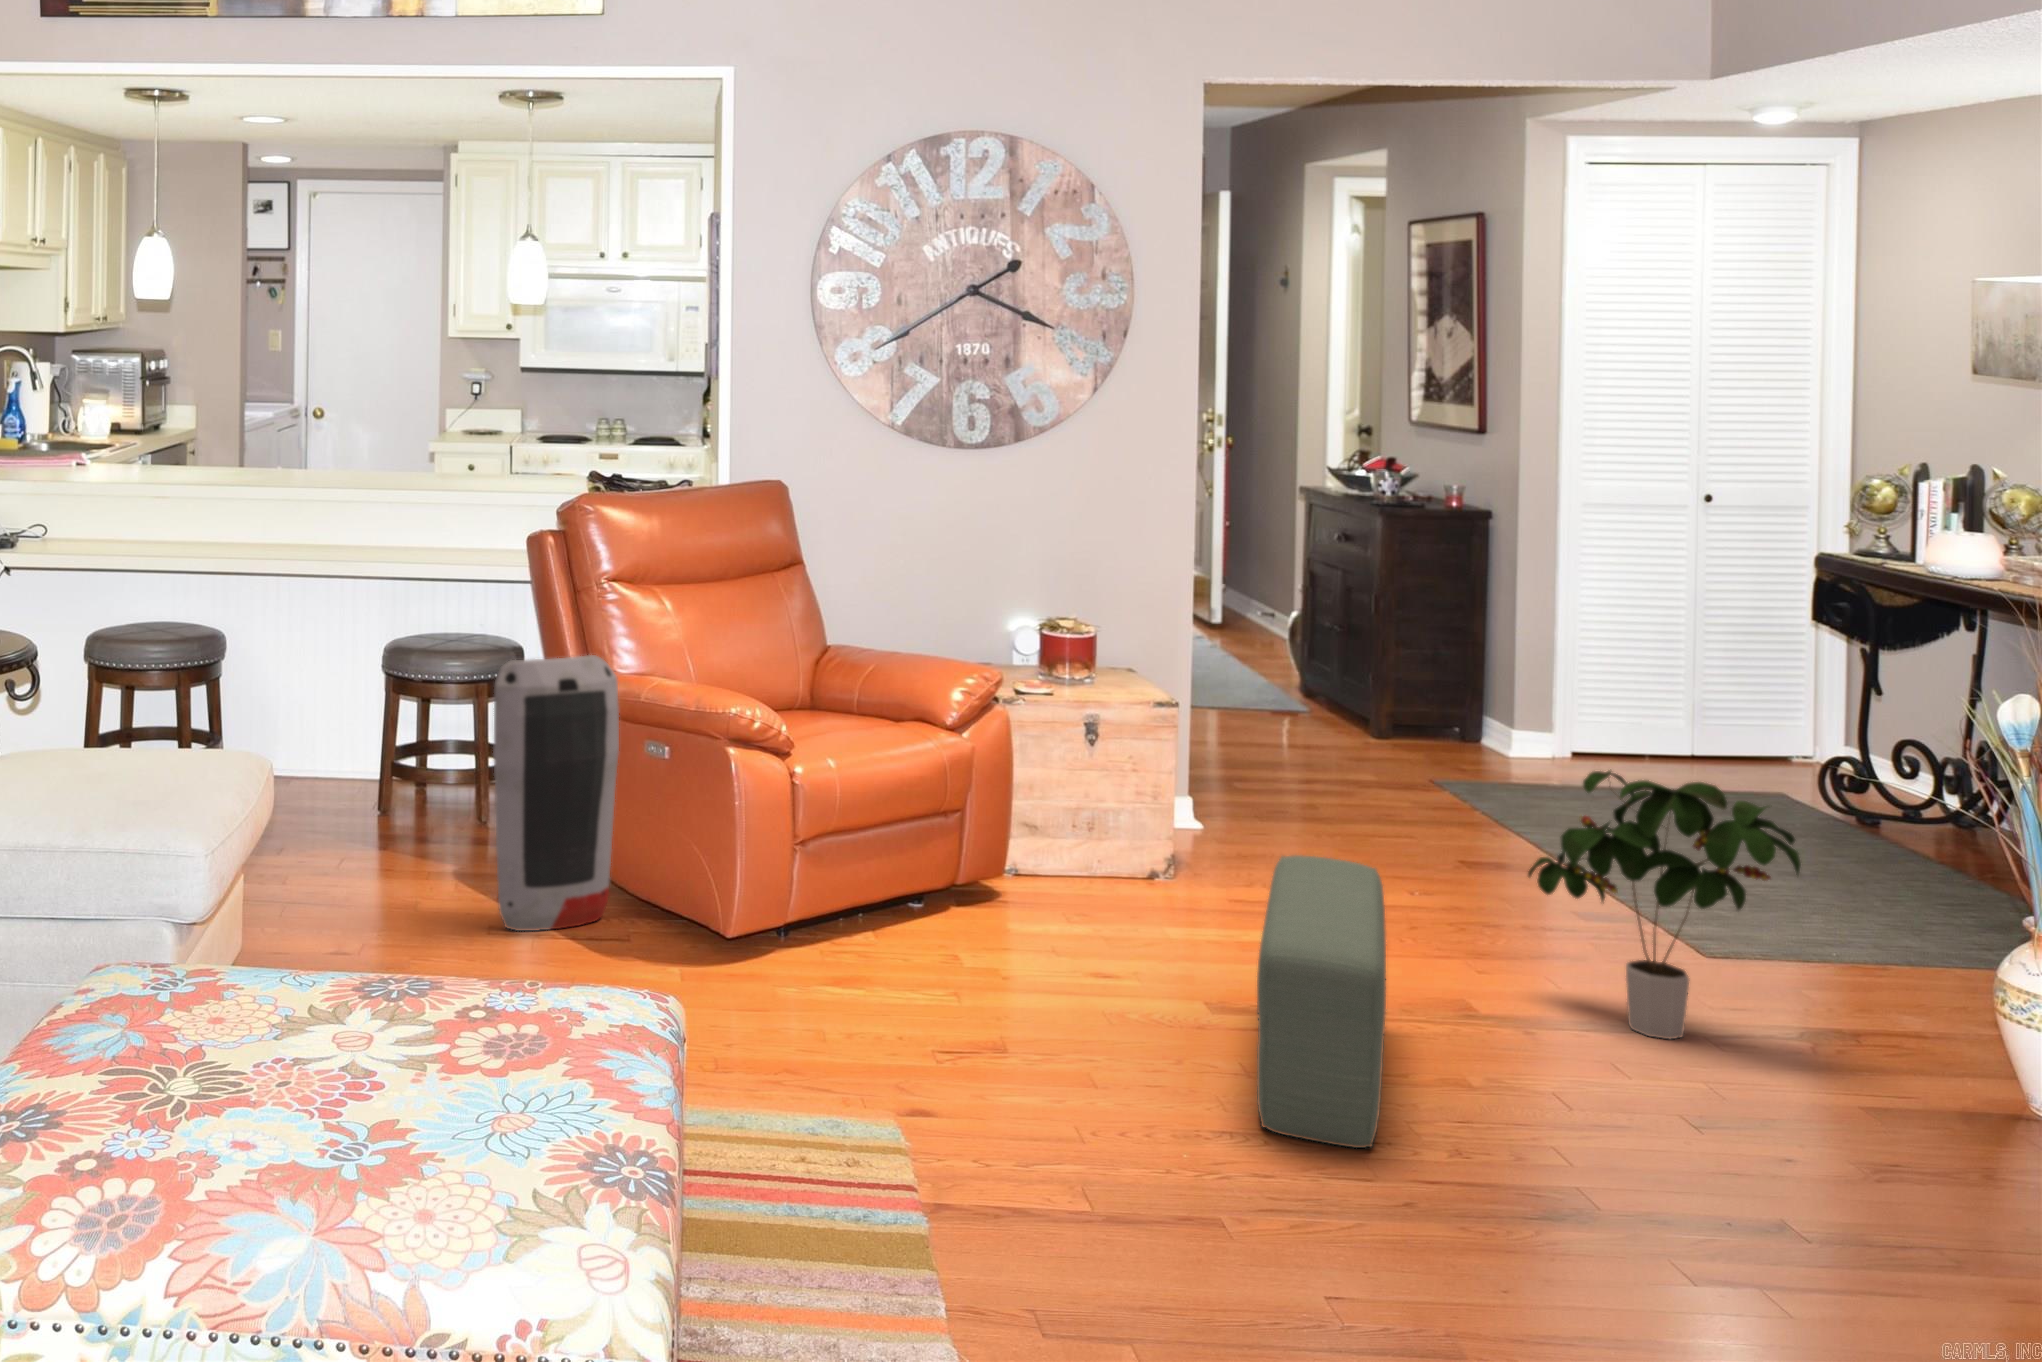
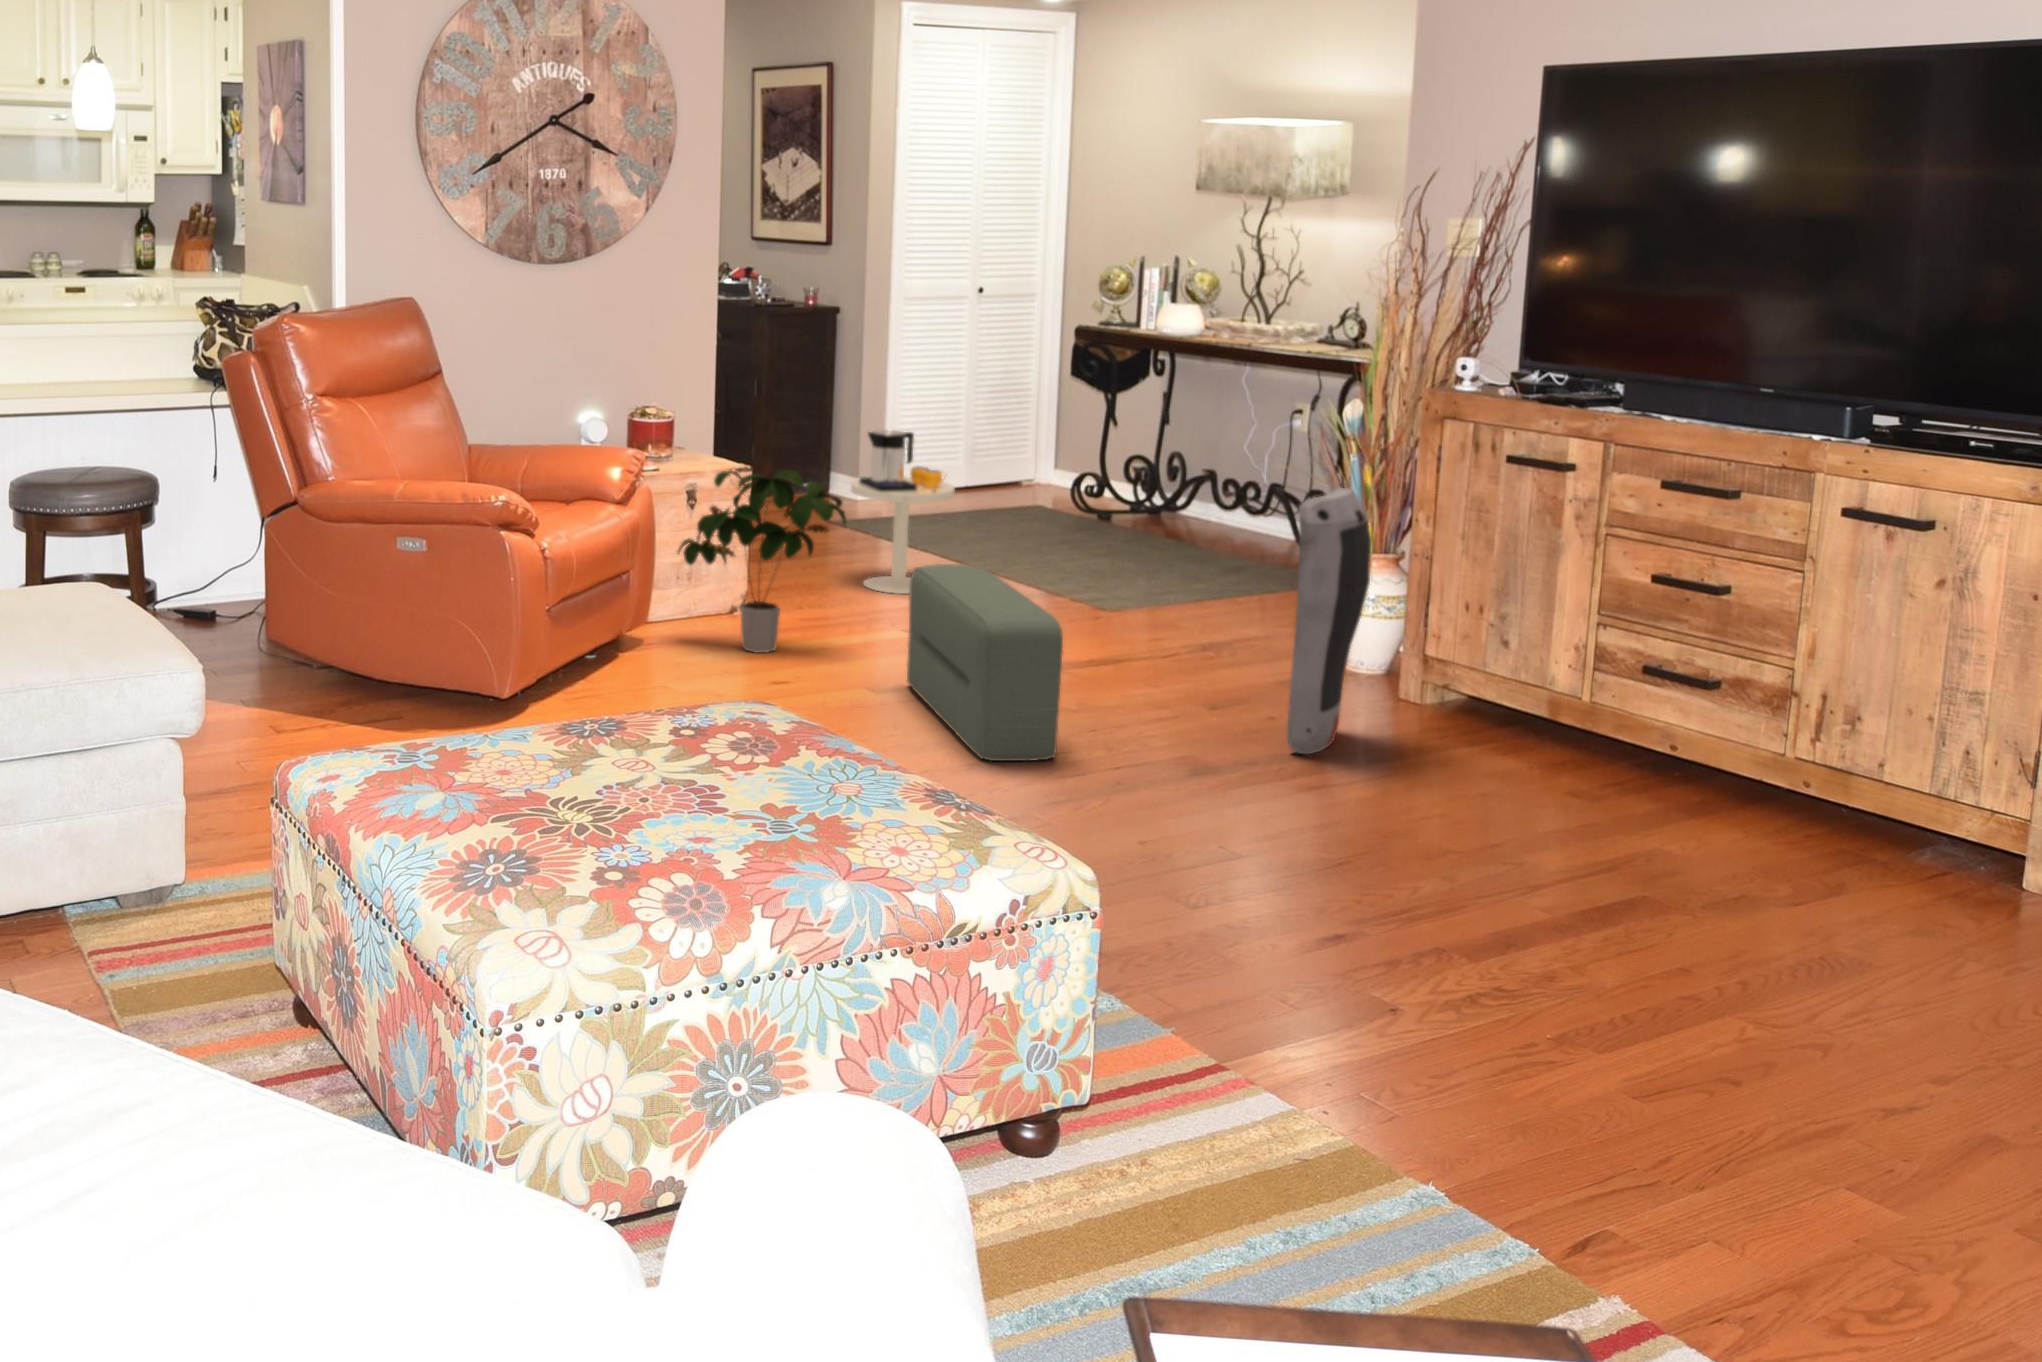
air purifier: present [493,655,619,931] -> present [1287,487,1371,754]
side table: none [1358,671,1503,890] -> present [851,430,954,594]
potted plant: present [1528,771,1801,1040] -> present [678,470,846,653]

